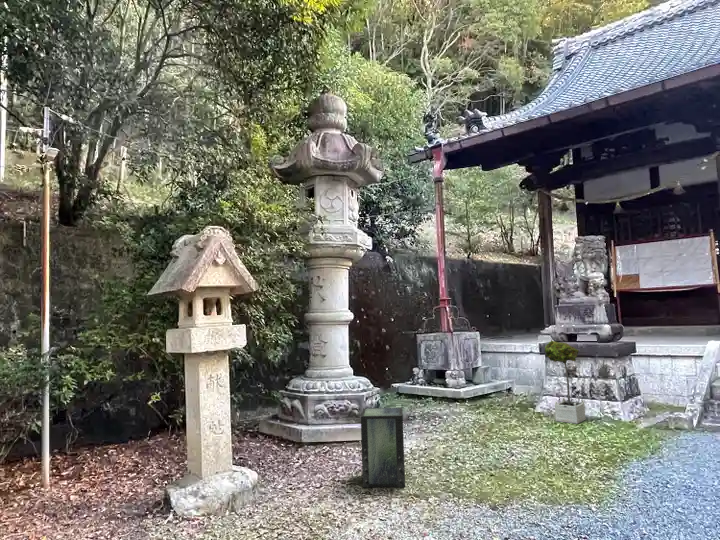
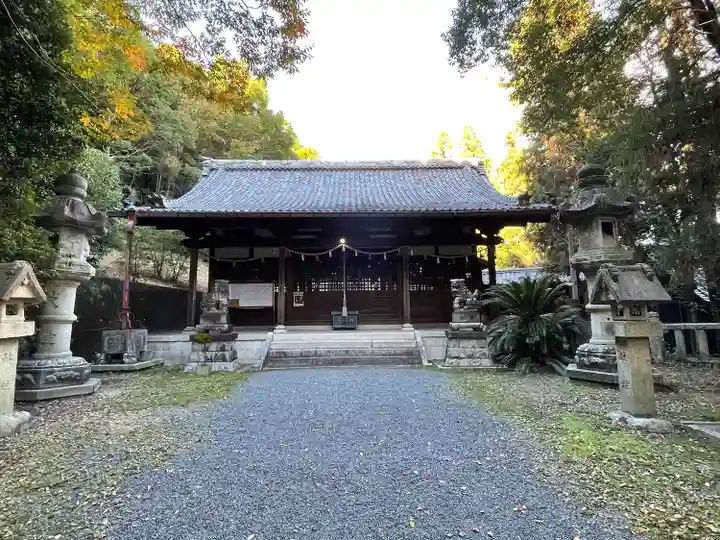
storage box: present [361,408,405,487] -> none [99,368,132,411]

